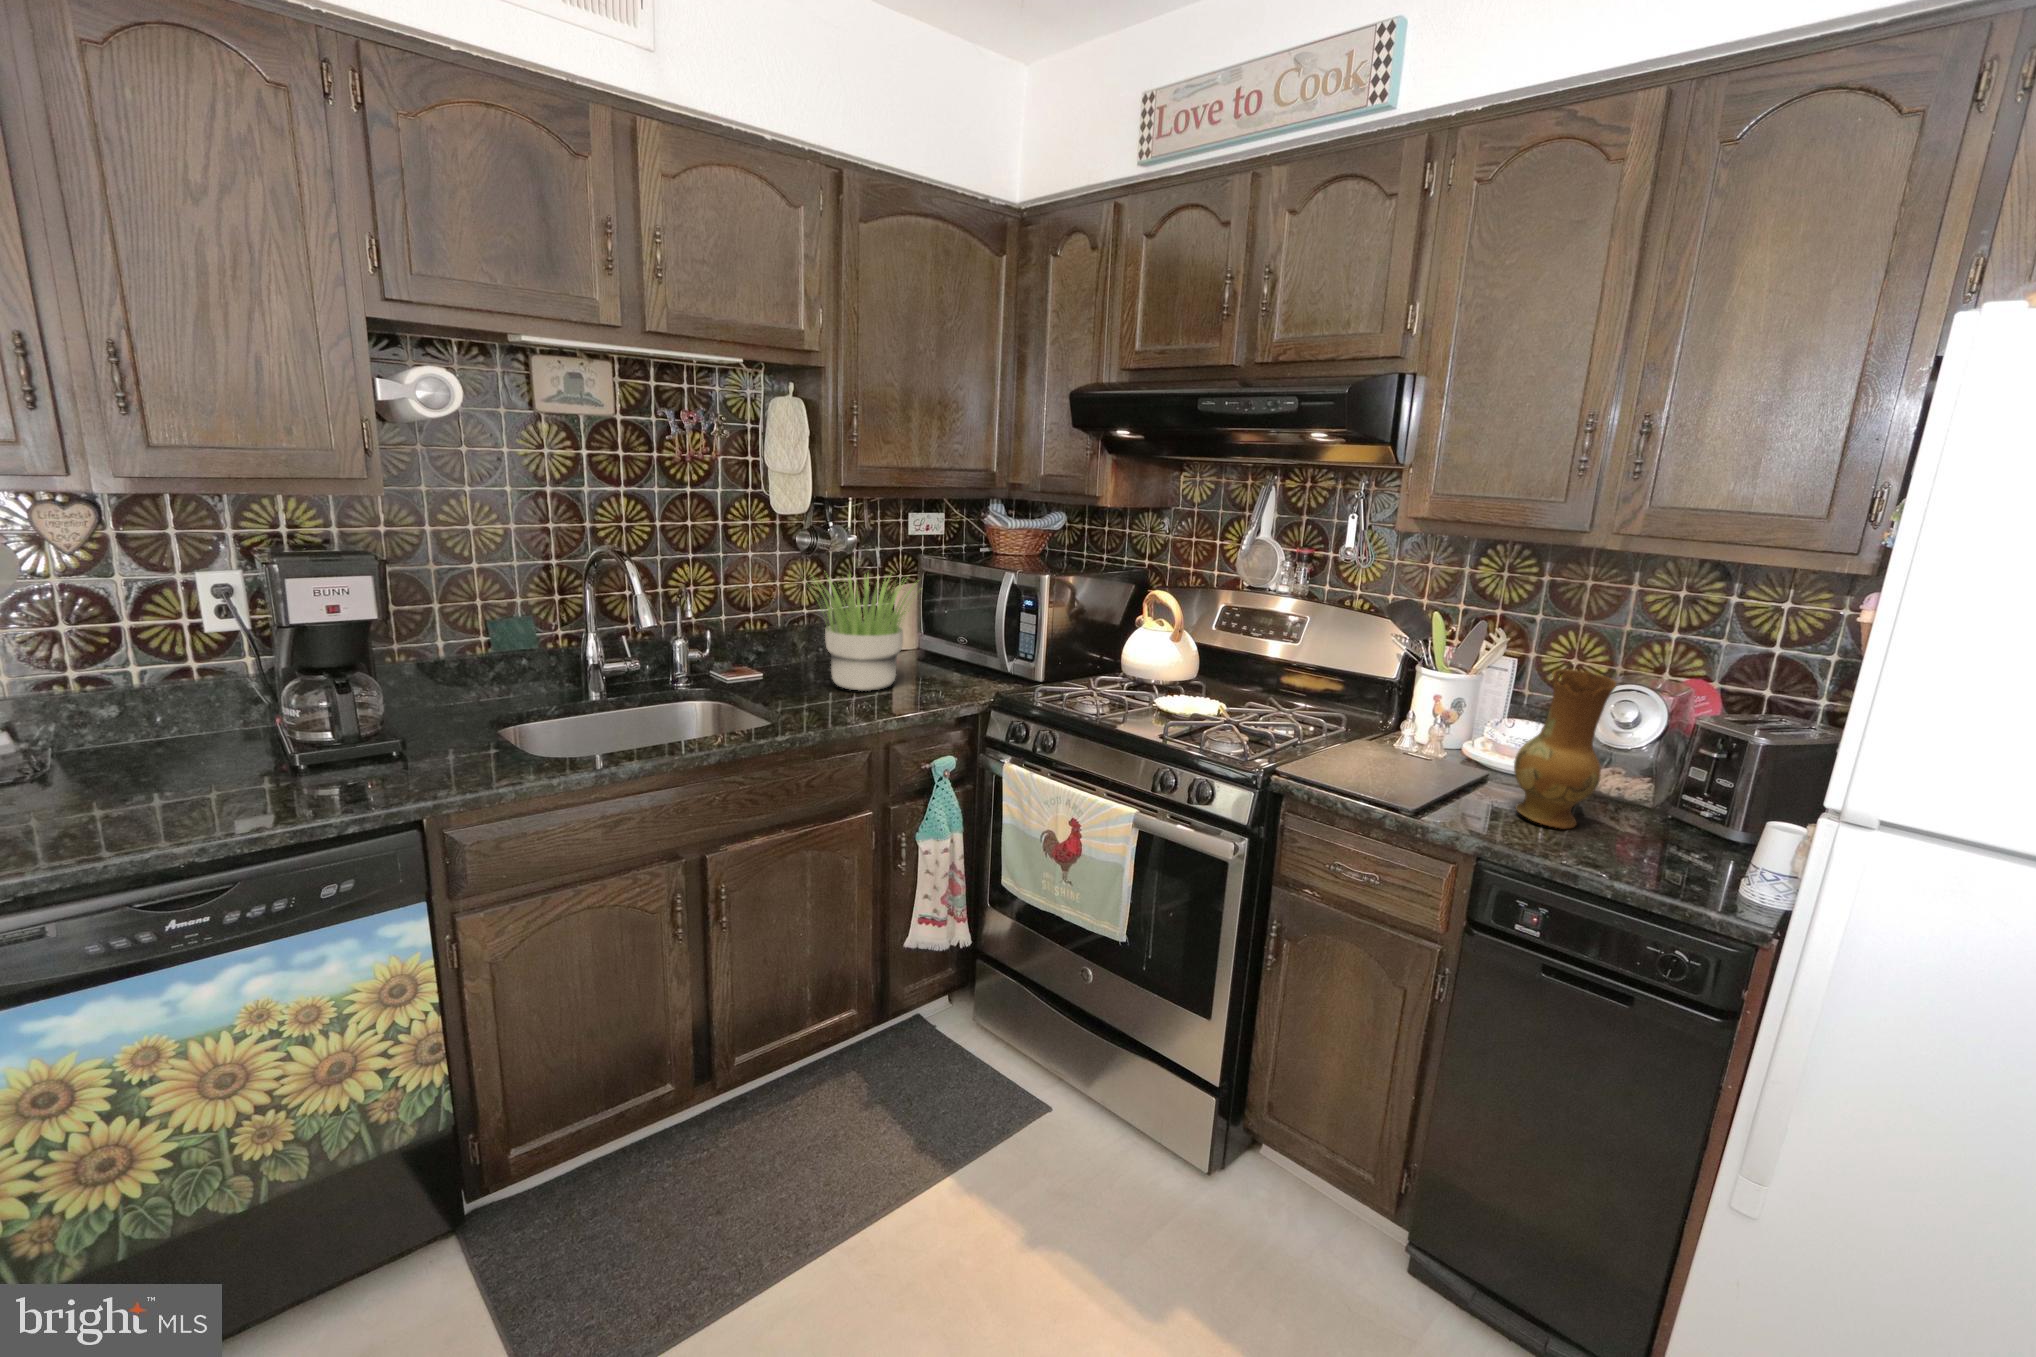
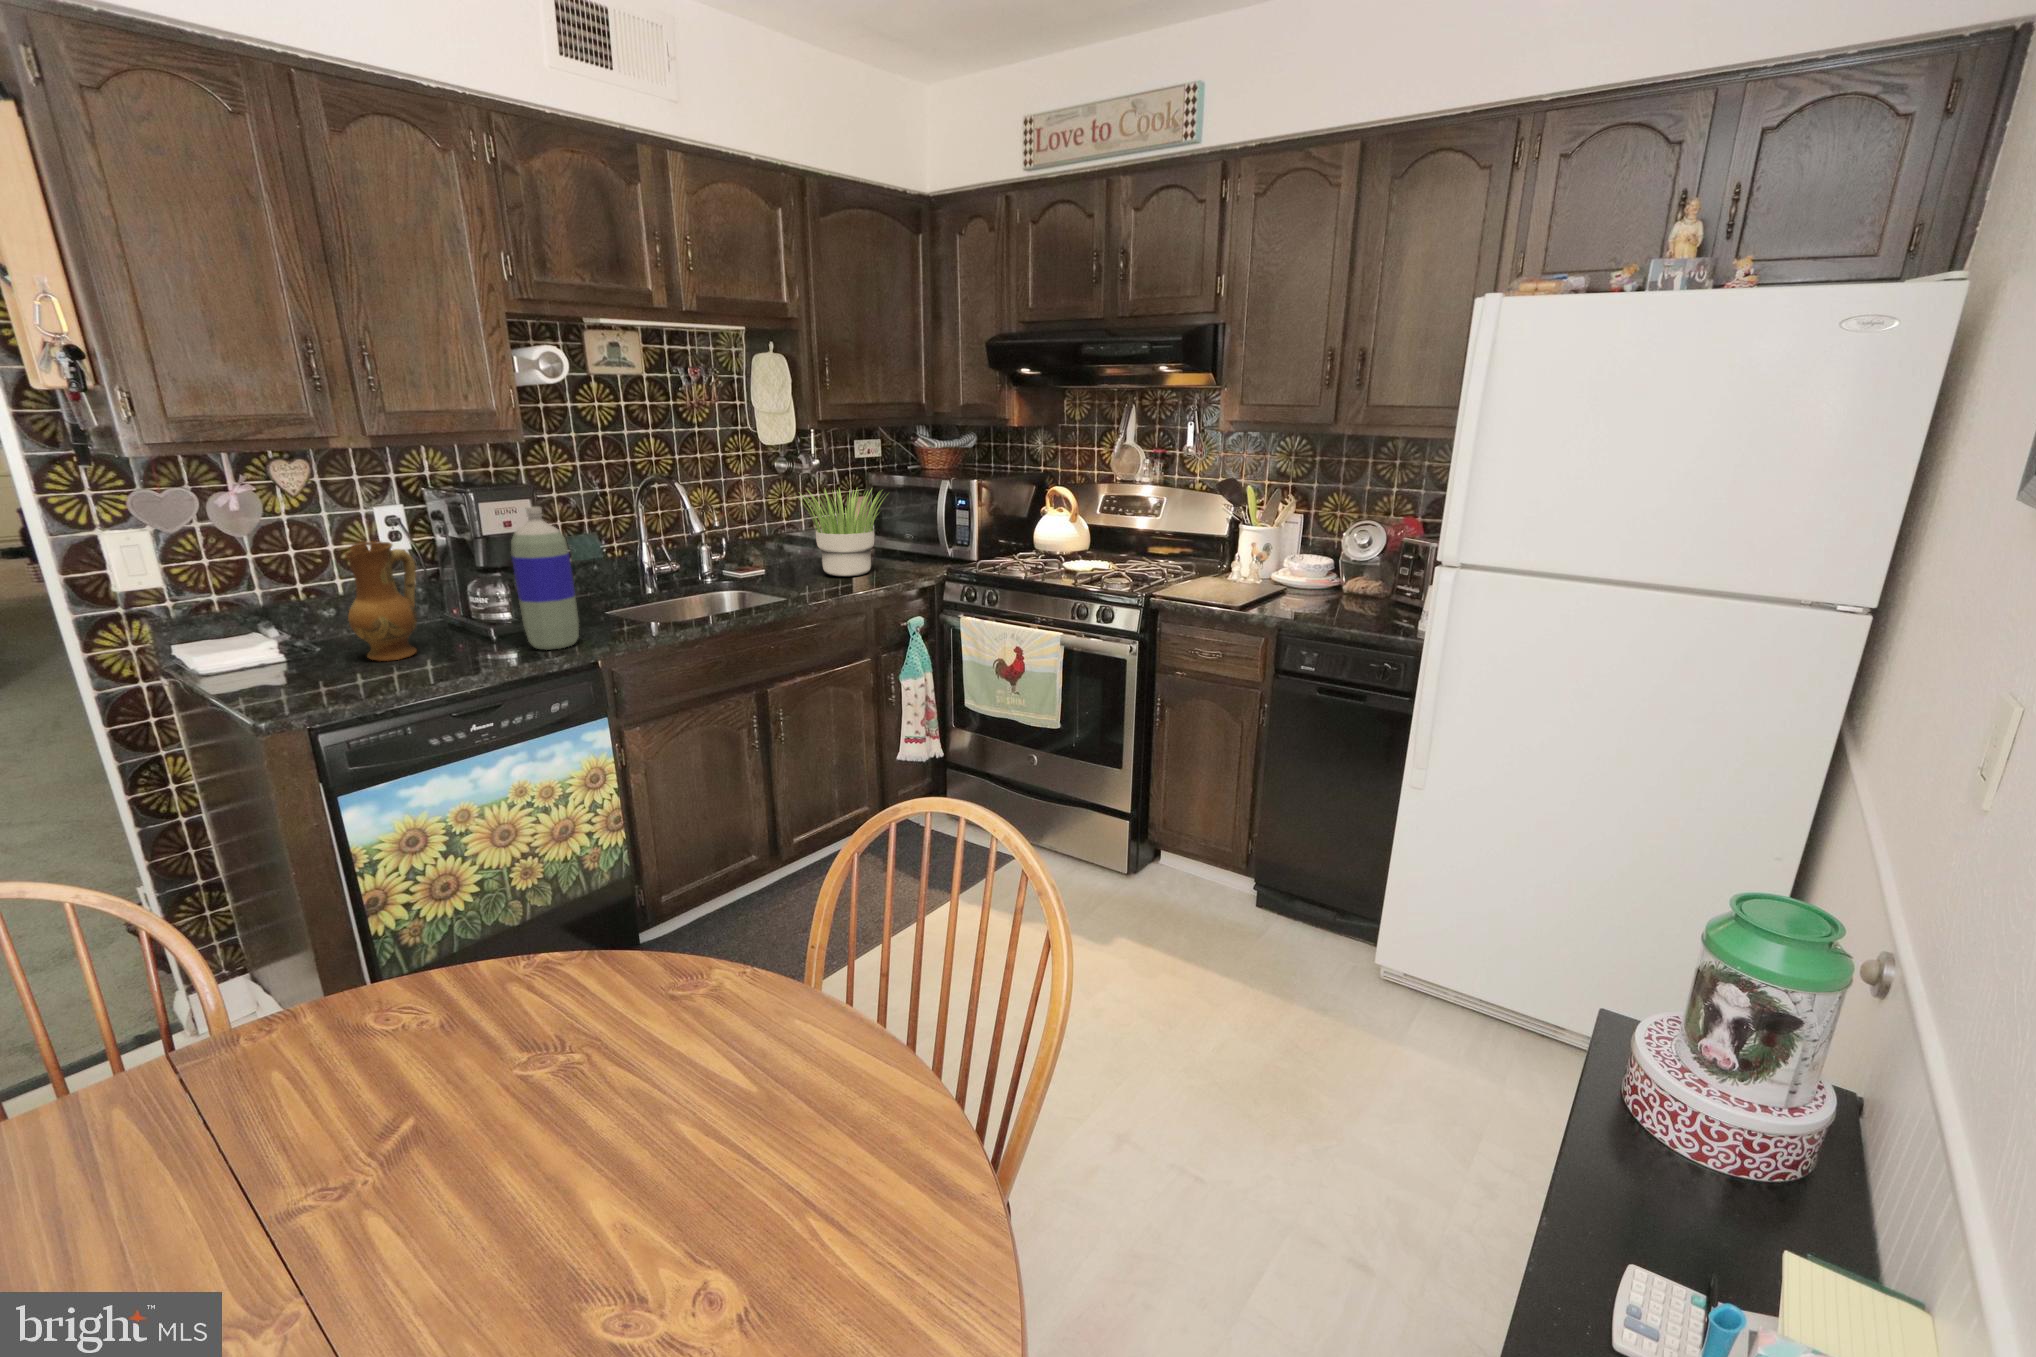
bottle: none [309,589,411,796] -> present [511,507,579,650]
ceramic jug: present [1514,669,1616,829] -> present [345,541,417,661]

